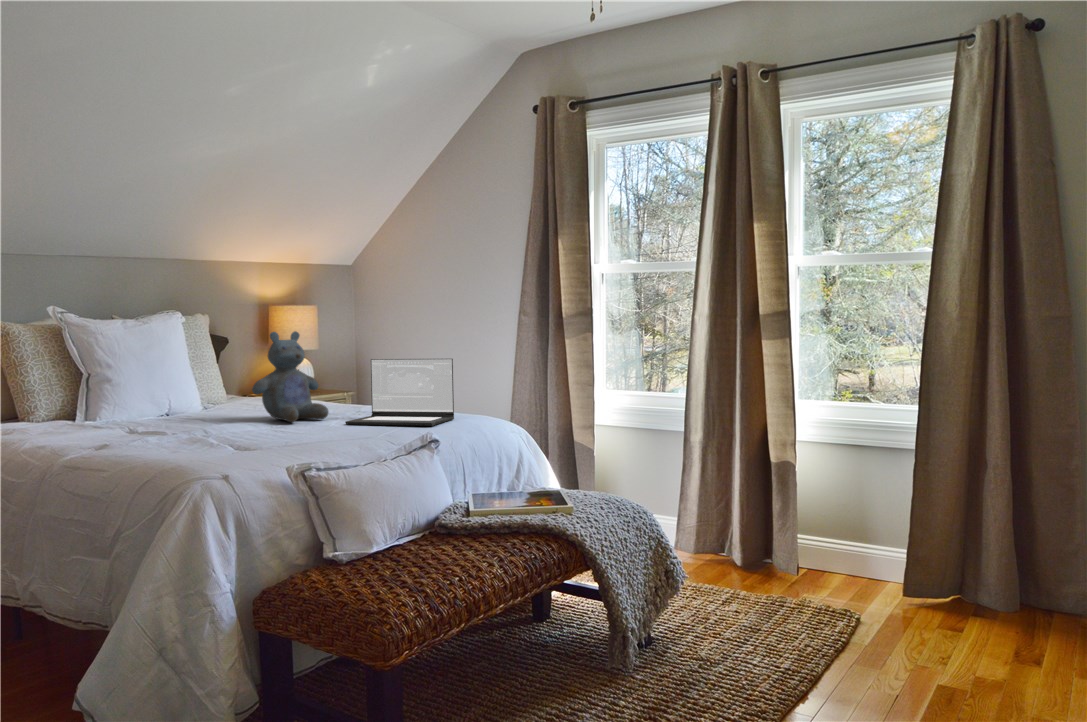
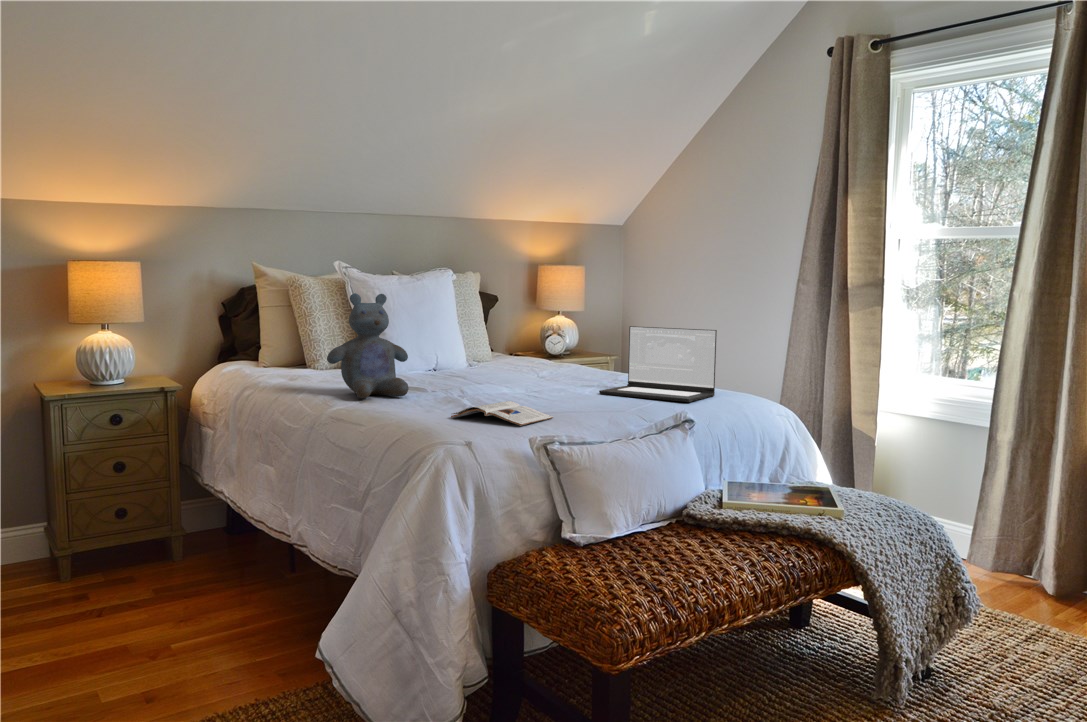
stuffed bear: present [252,331,328,422] -> present [327,293,408,398]
magazine: none [200,436,306,457] -> present [451,401,553,426]

